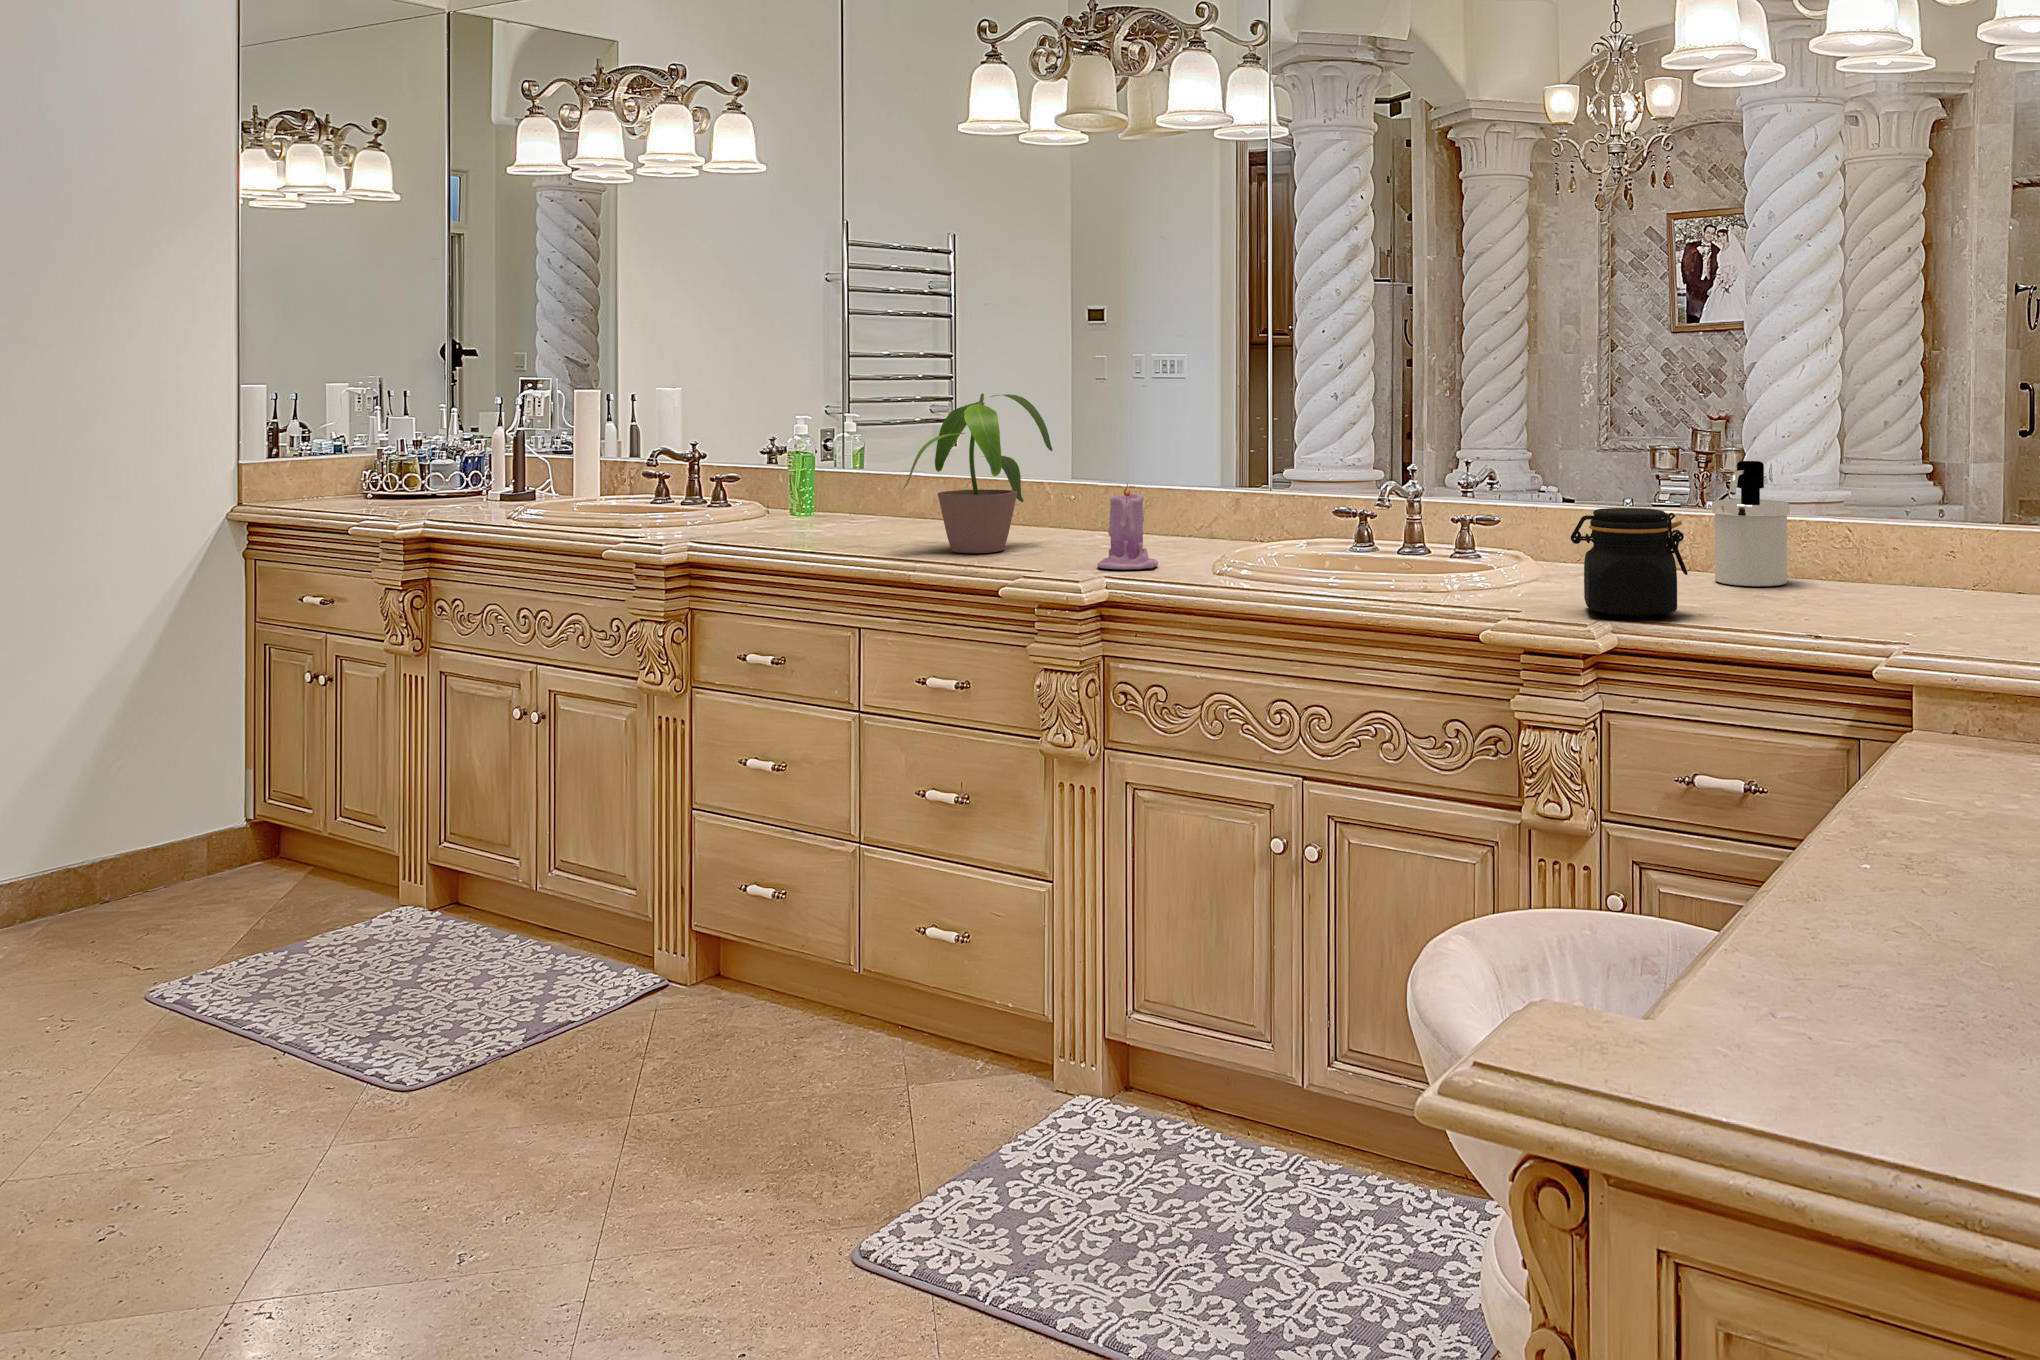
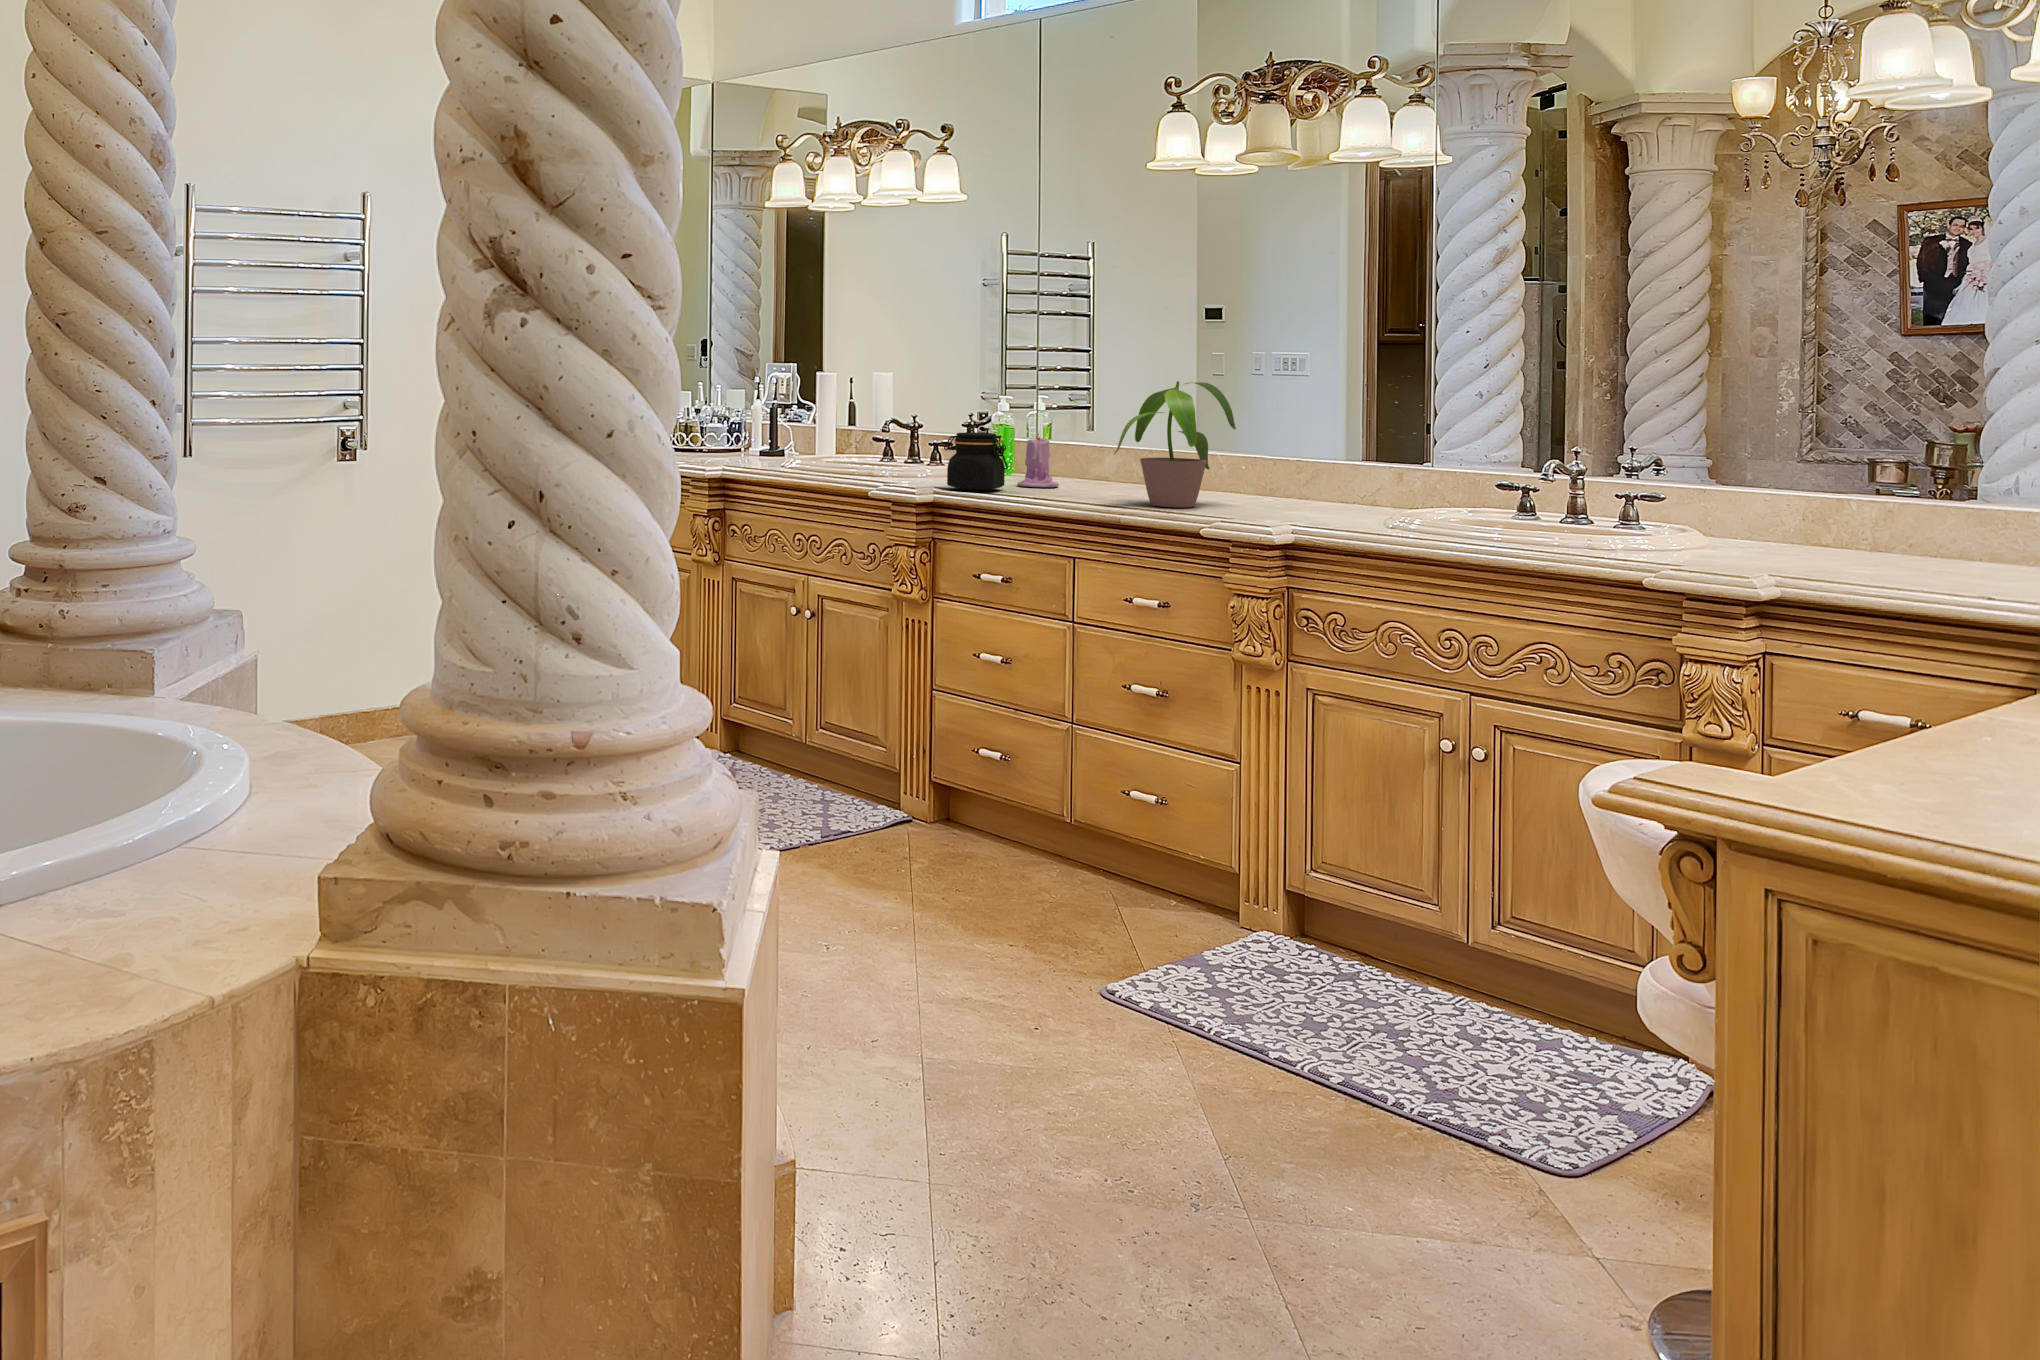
soap dispenser: present [1712,461,1790,586] -> none [1892,456,1978,569]
candle: present [1097,483,1158,569] -> present [1017,433,1059,487]
jar: present [1570,508,1688,617] -> present [944,433,1008,491]

